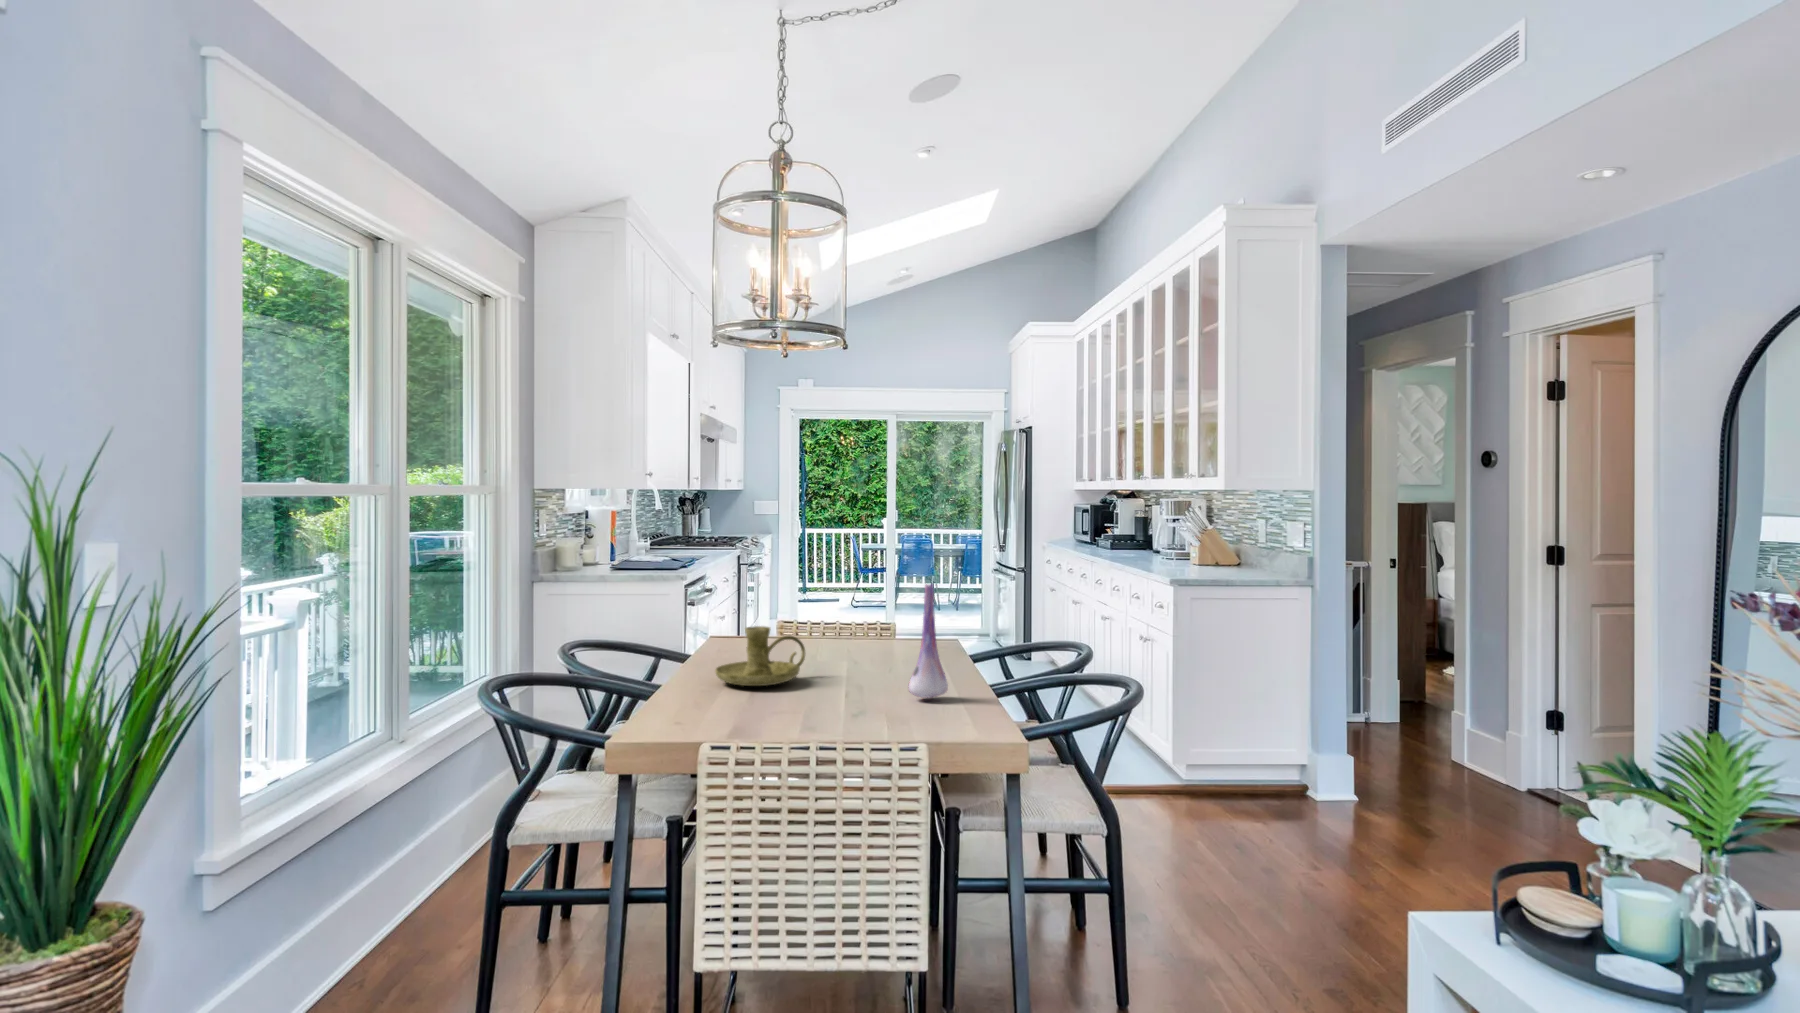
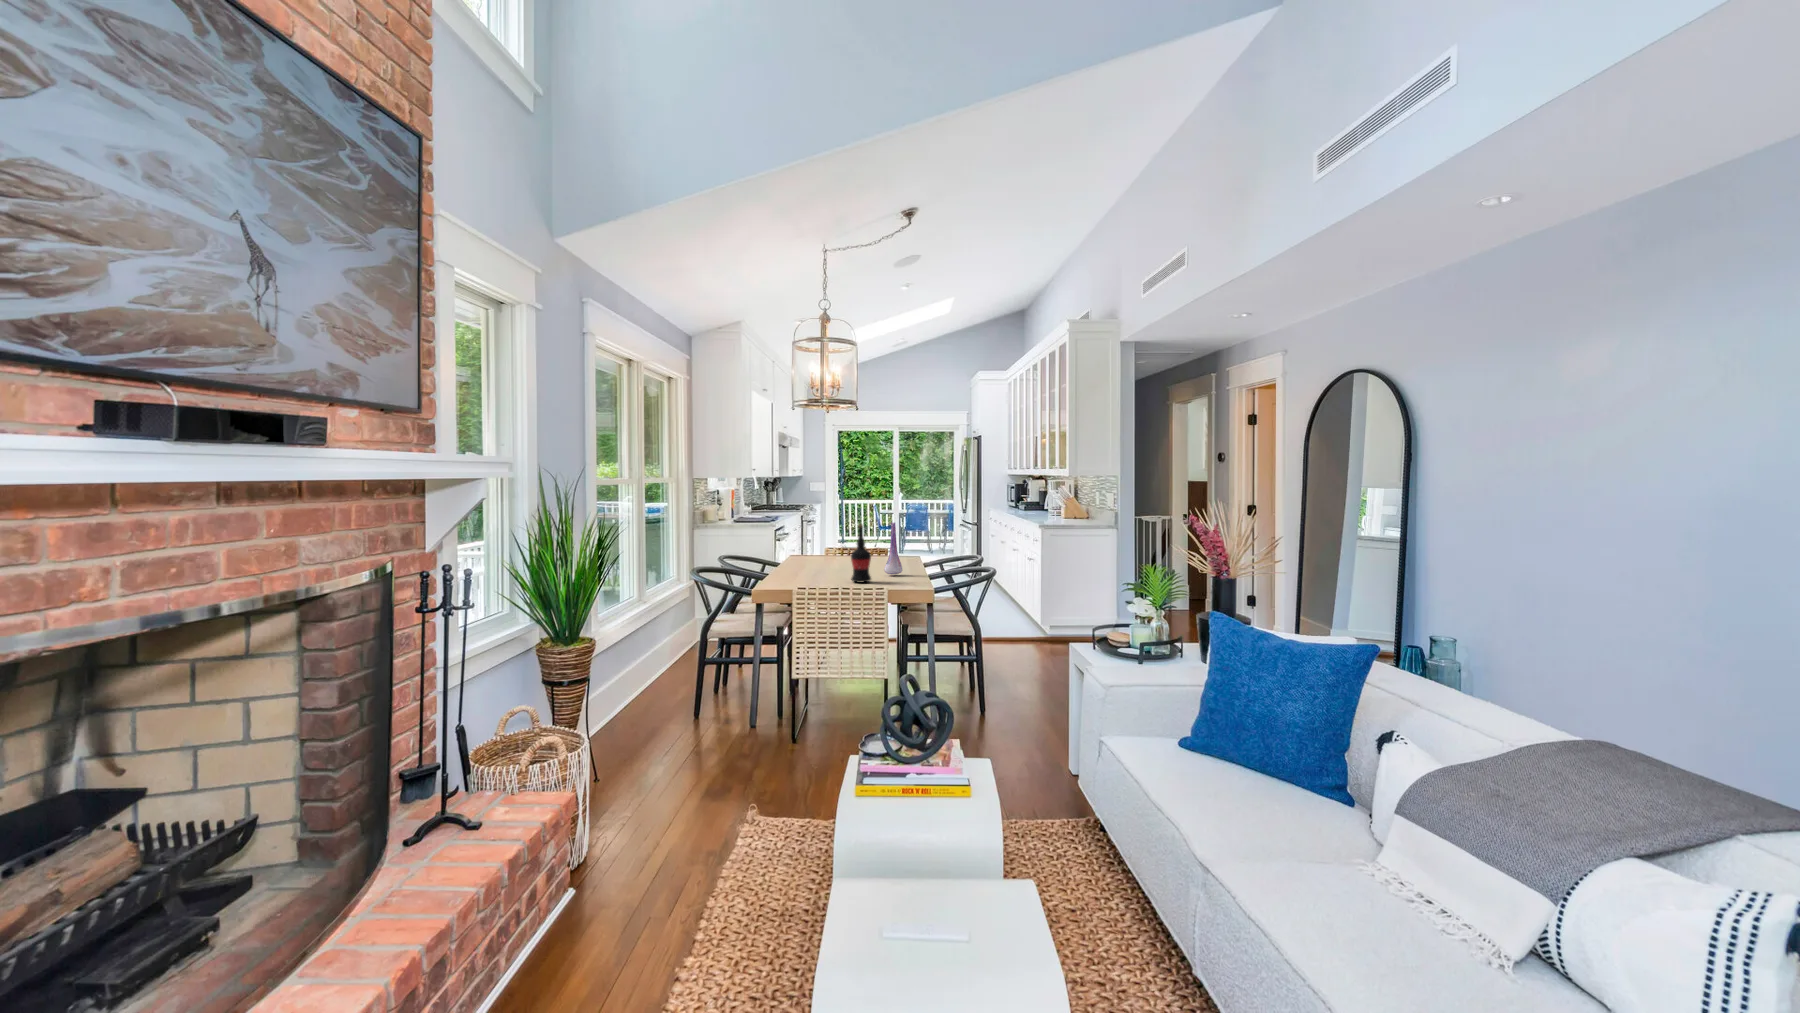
wine bottle: none [839,591,886,726] -> present [851,524,871,582]
candle holder: present [715,626,805,686] -> none [796,544,838,571]

